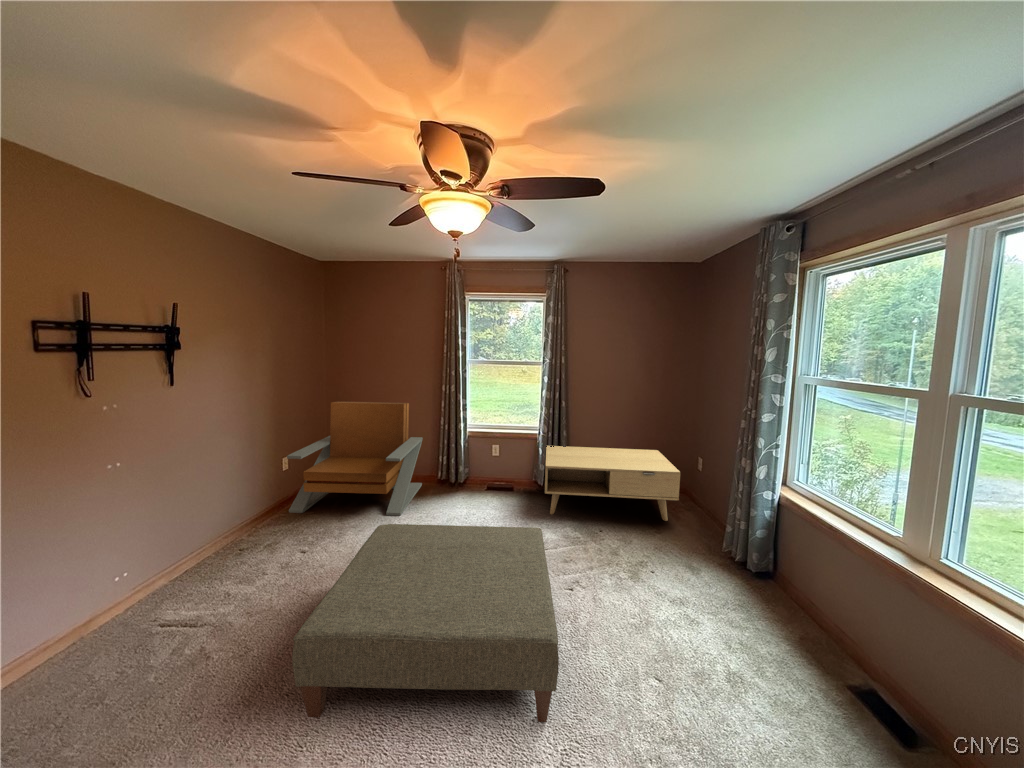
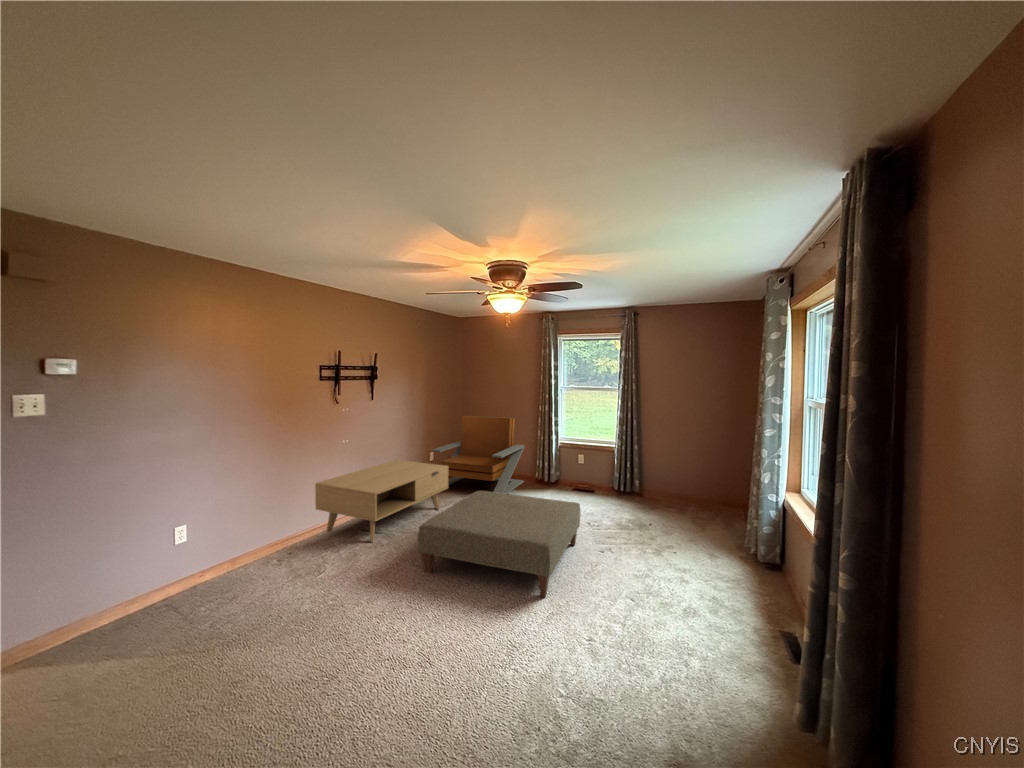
coffee table: present [545,446,680,521] -> present [315,460,448,543]

